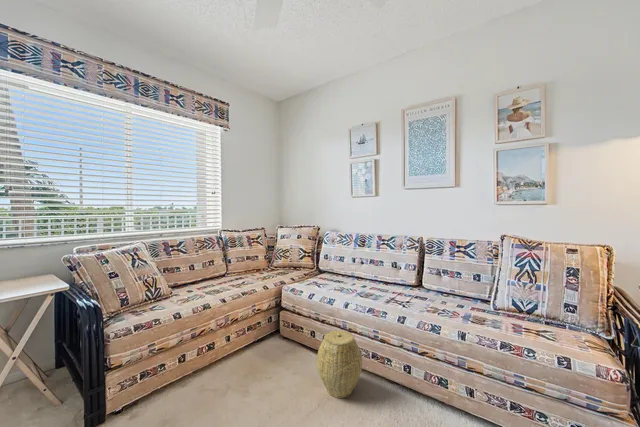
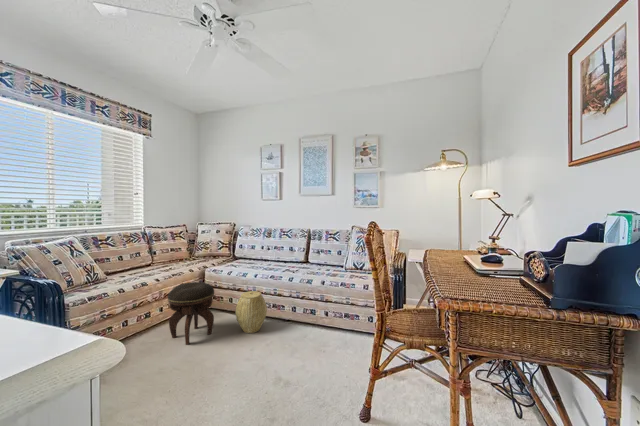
footstool: none [228,309,288,403] -> present [168,282,214,345]

